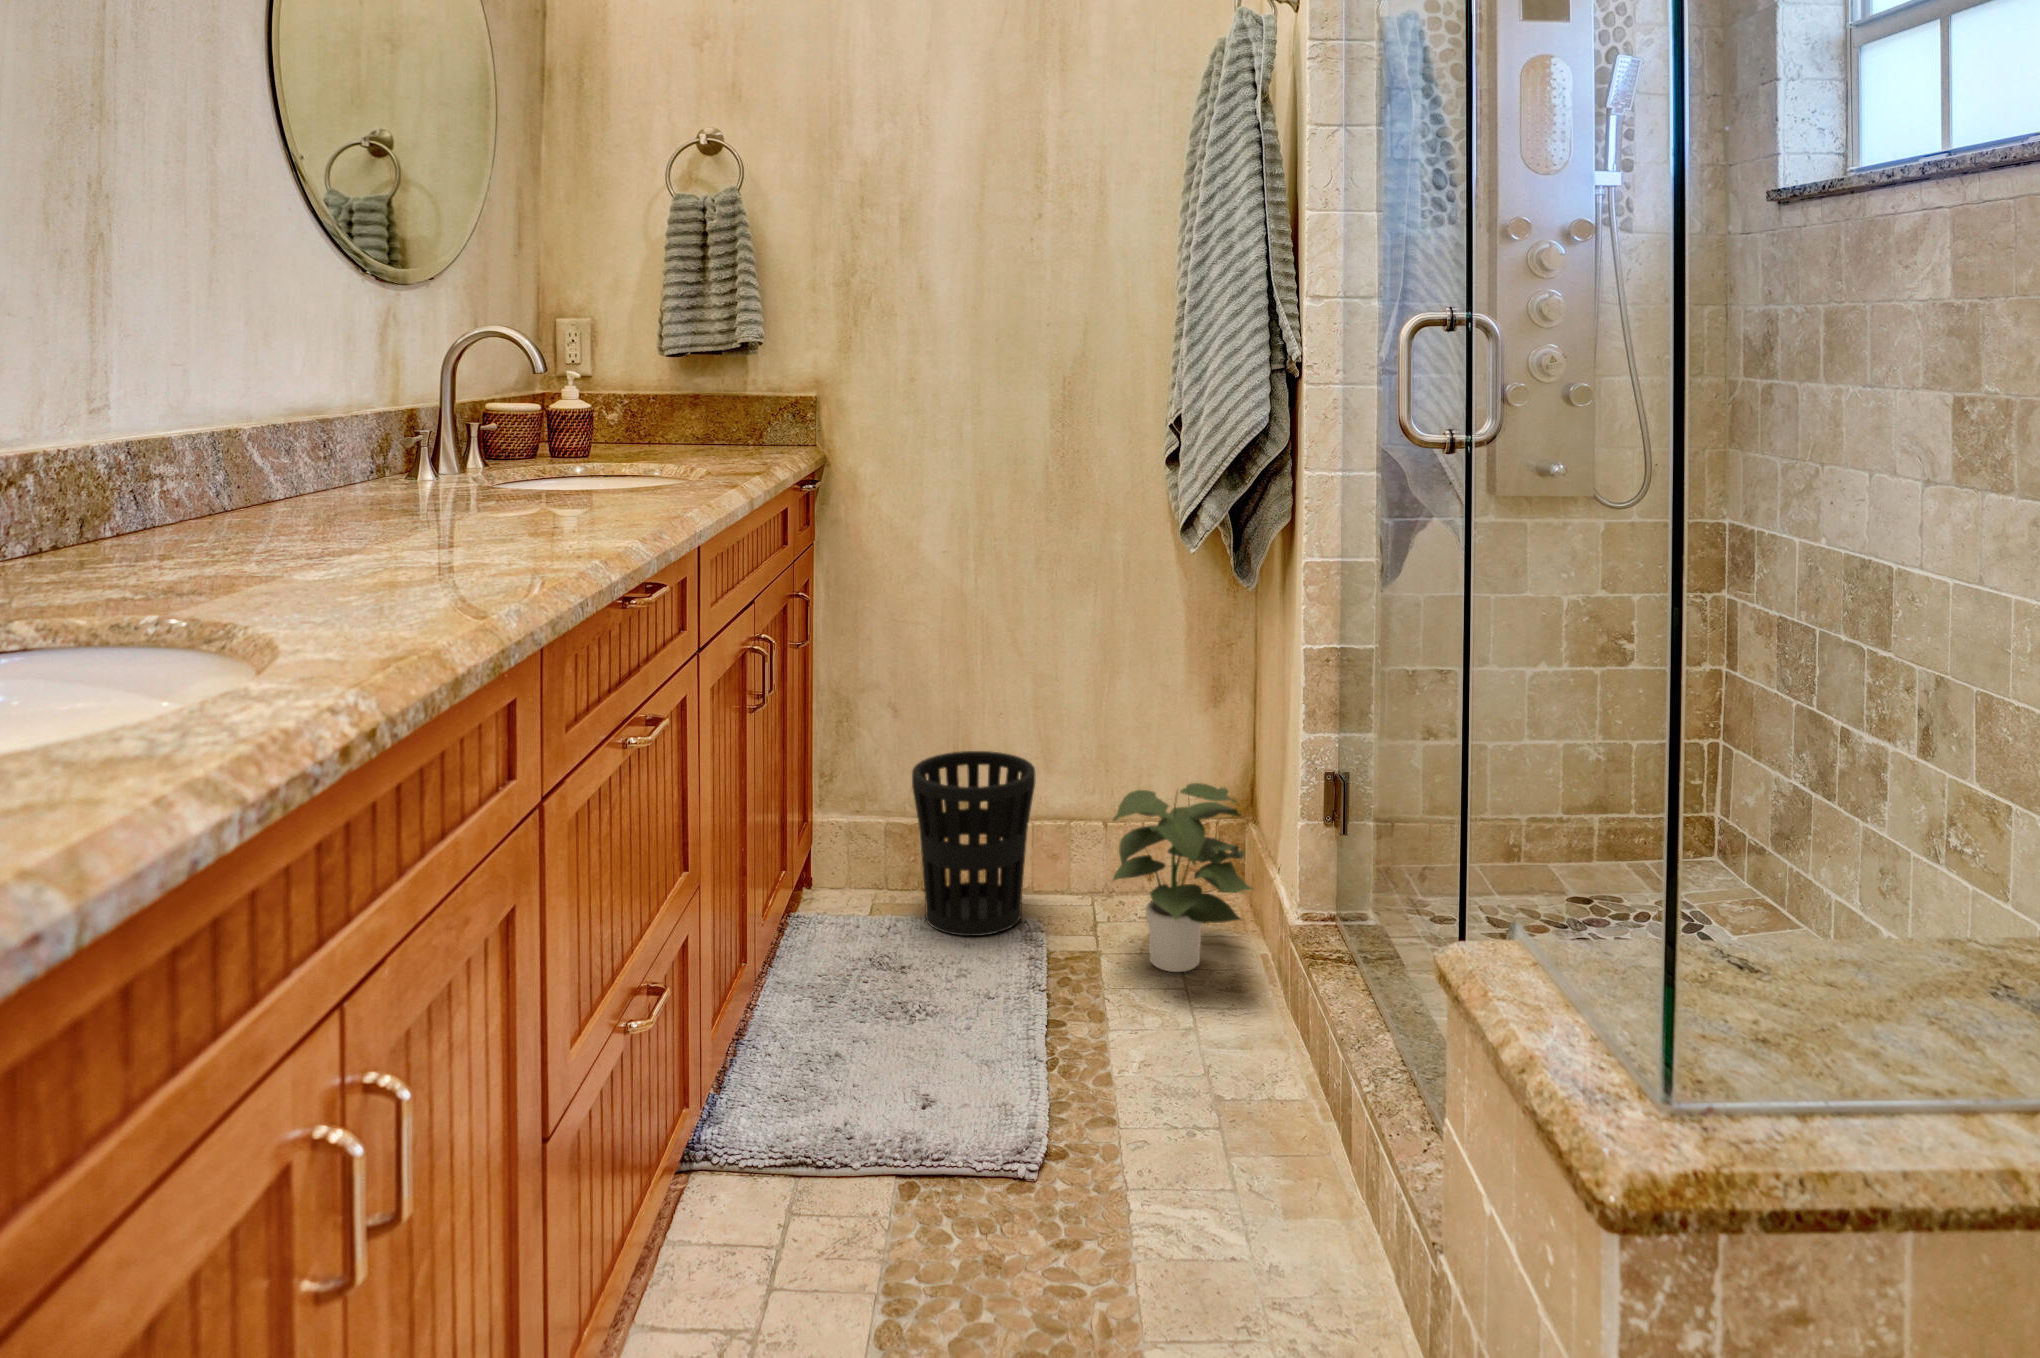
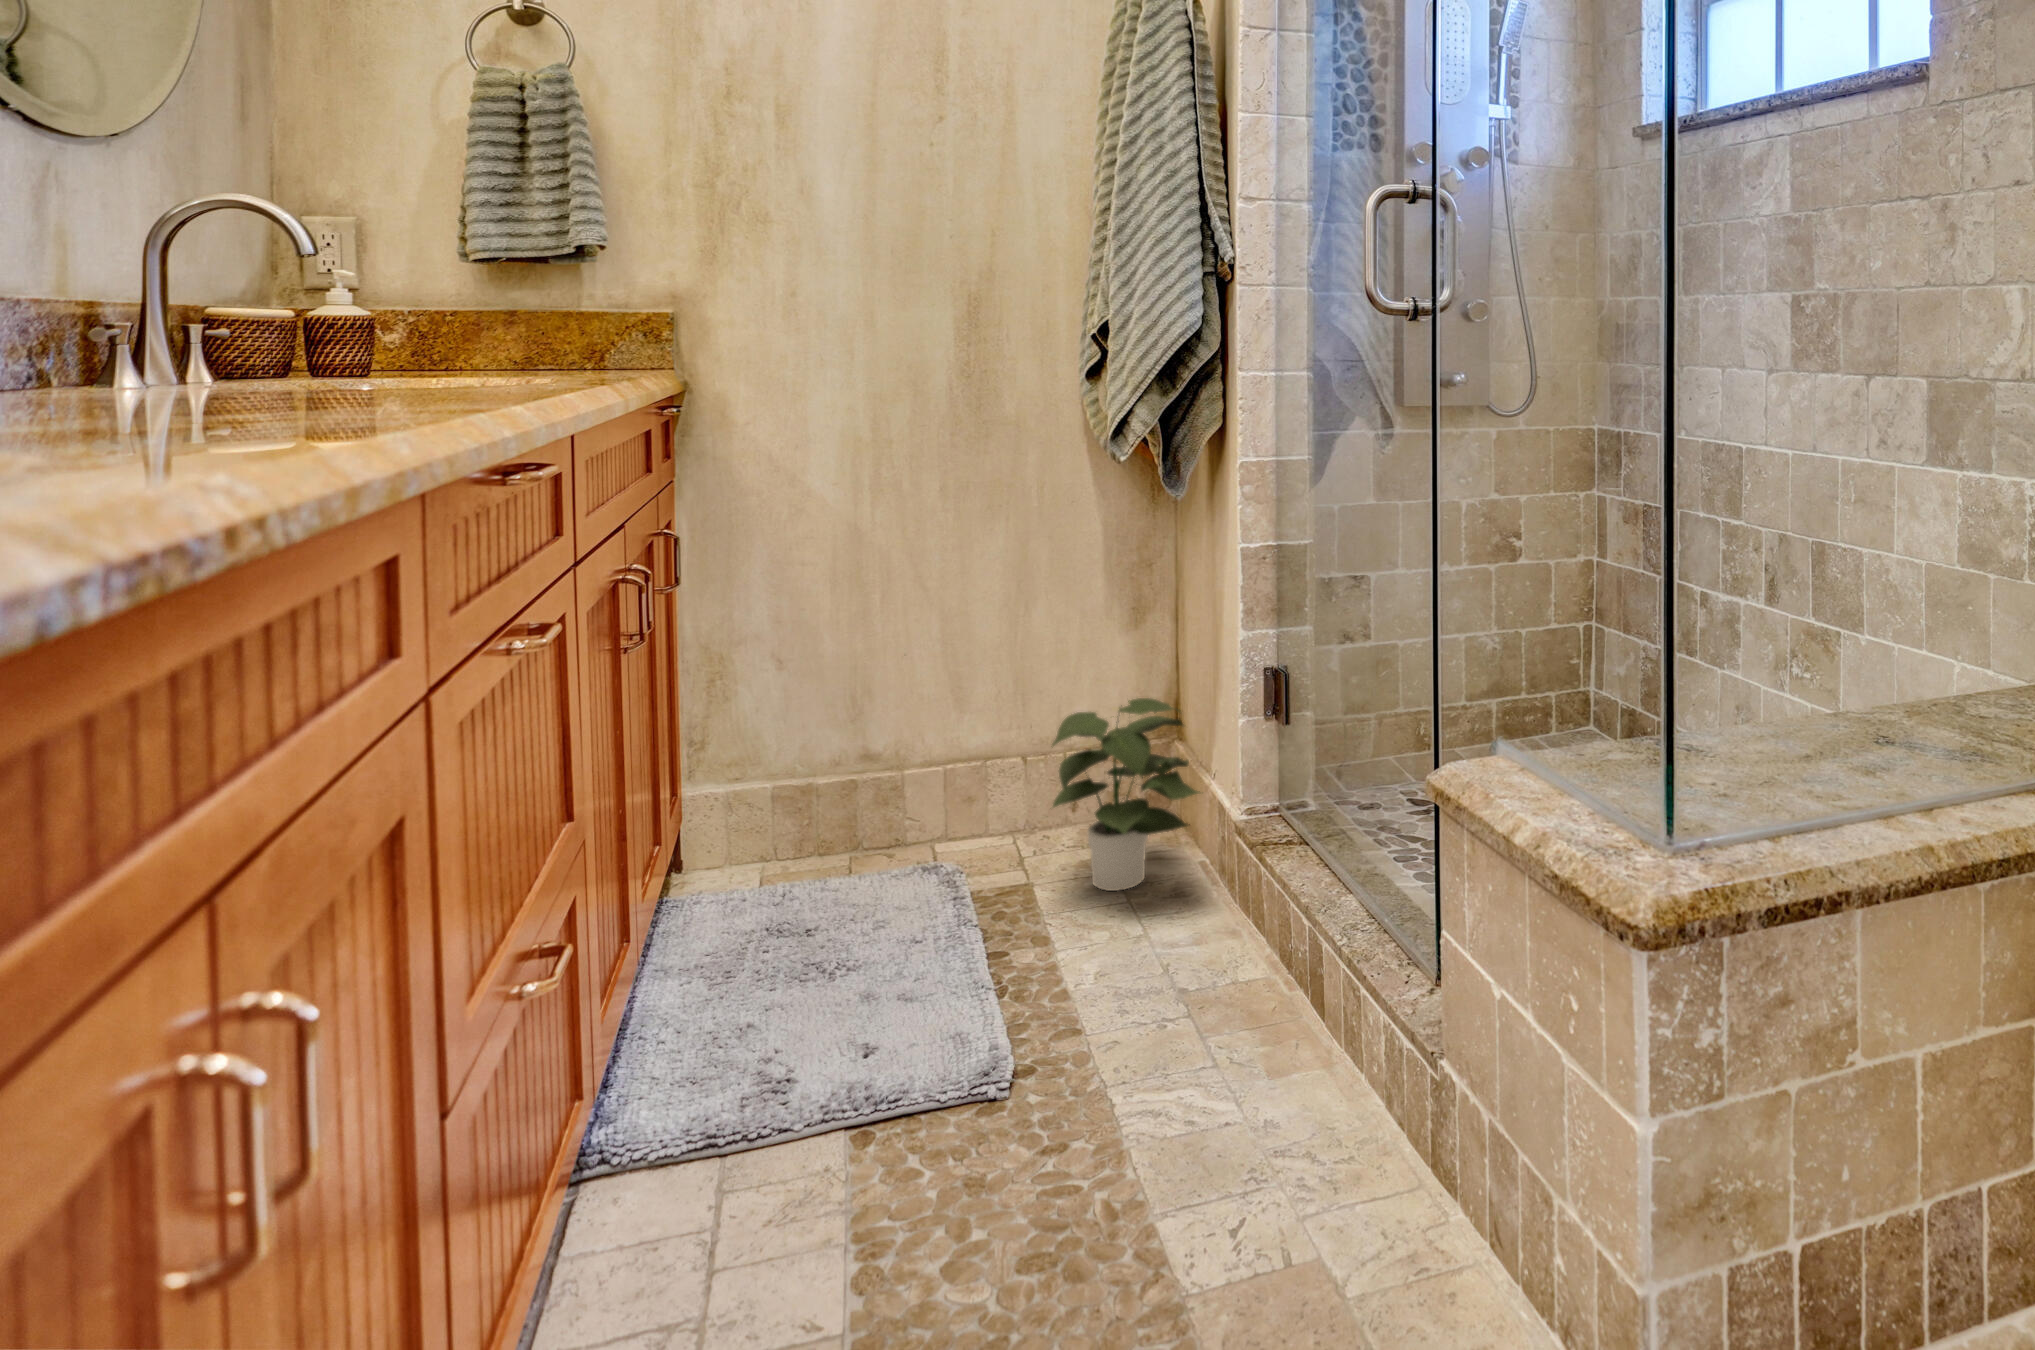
wastebasket: present [912,751,1035,936] -> none [811,697,958,895]

